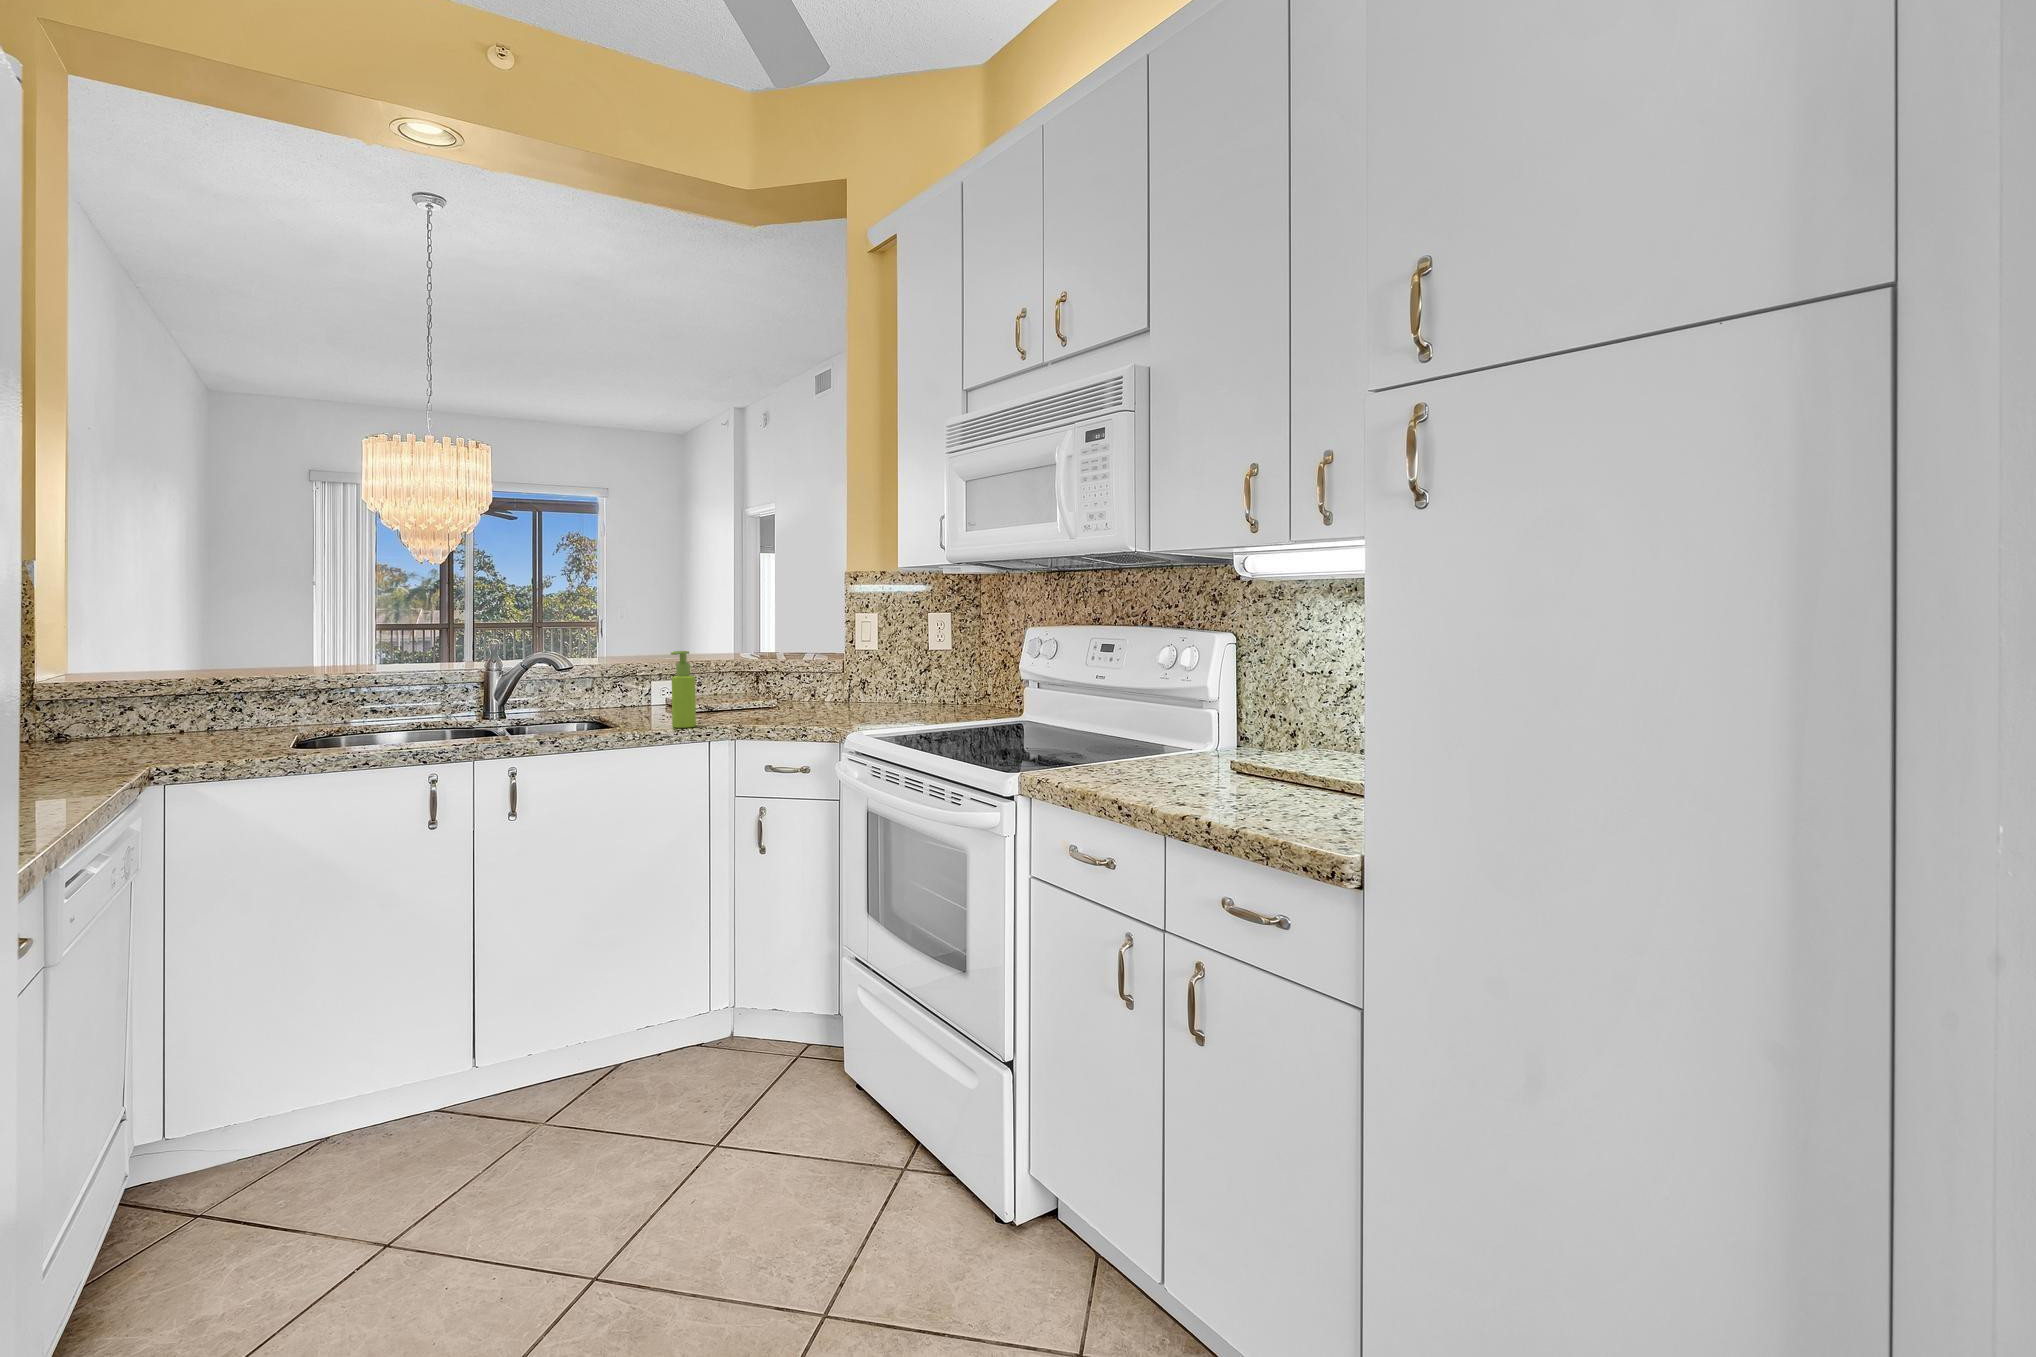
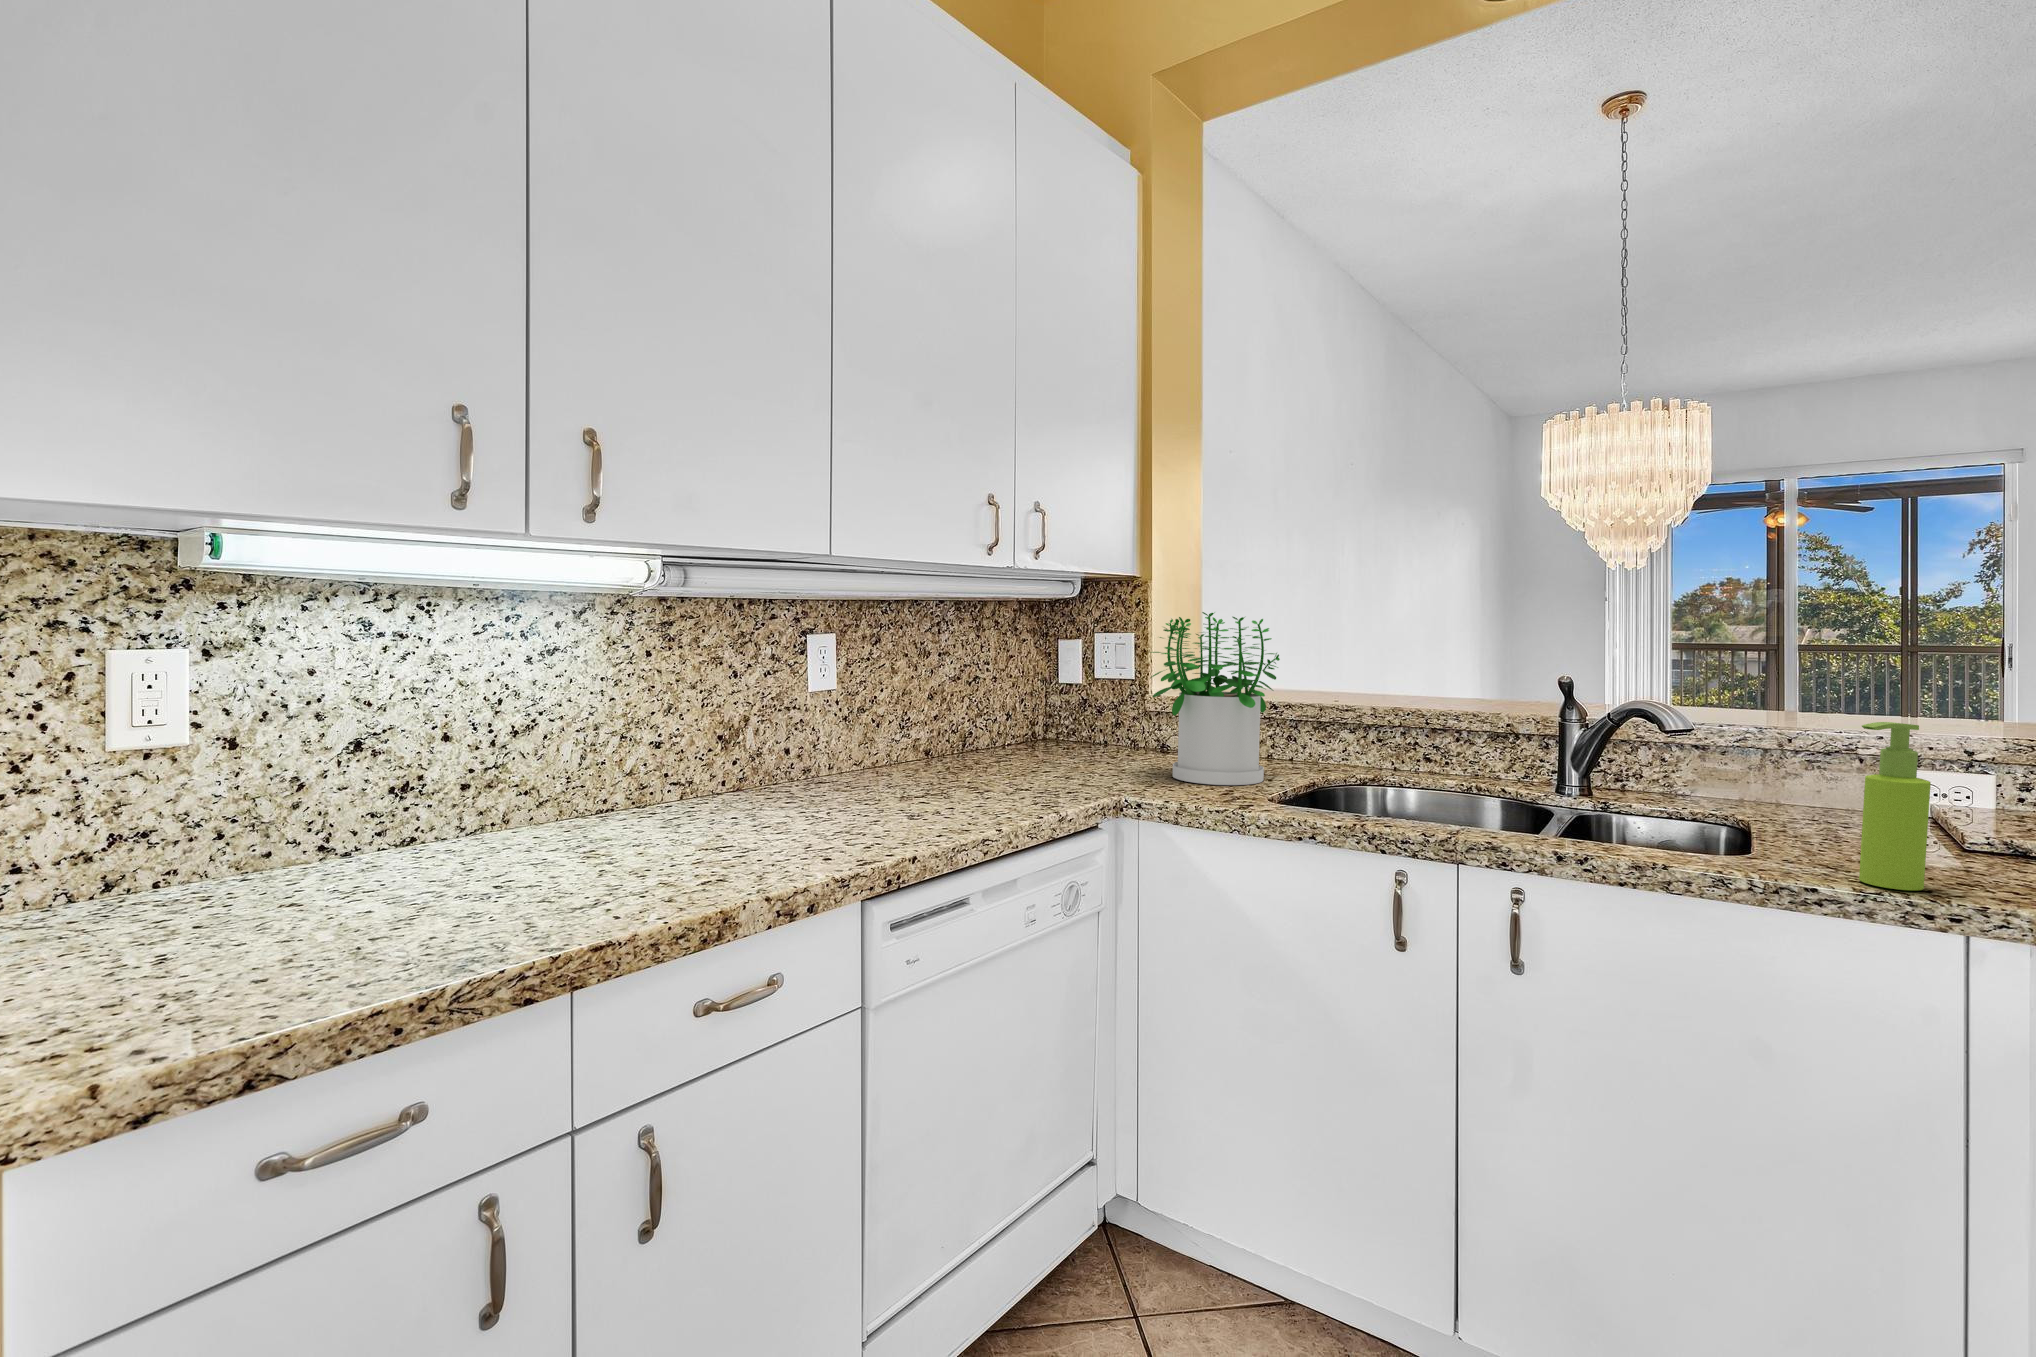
potted plant: none [106,594,250,753] -> present [1151,612,1280,785]

